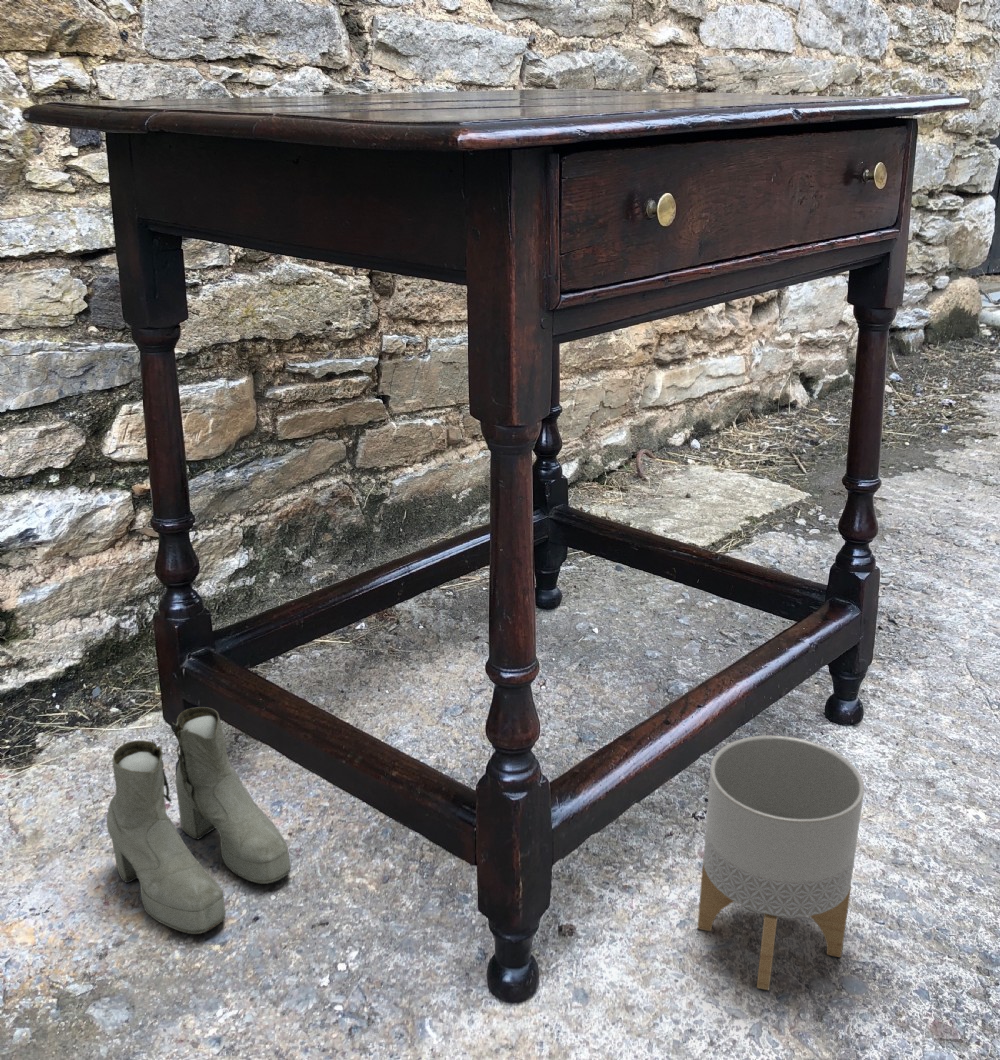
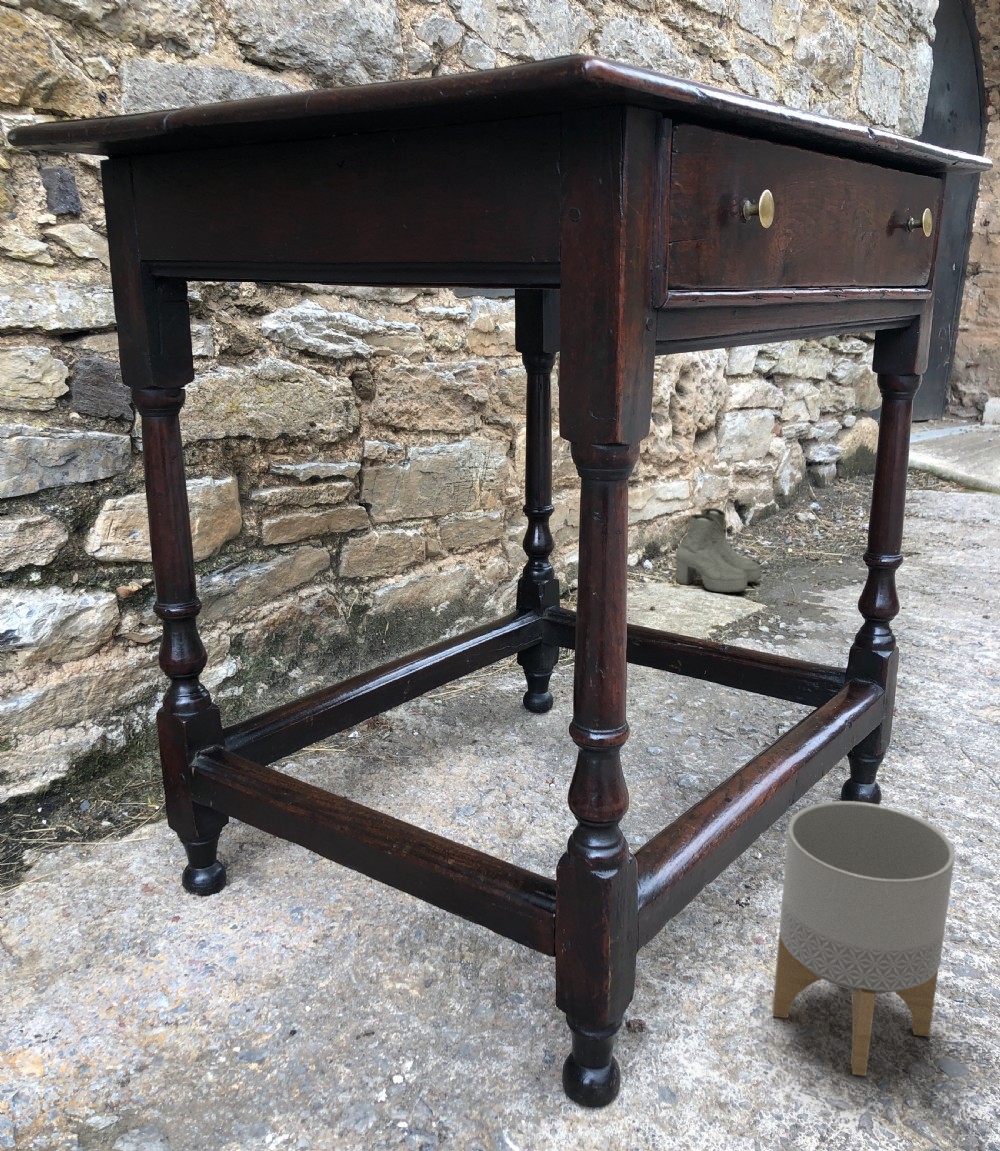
boots: present [107,707,291,934] -> present [676,508,760,592]

